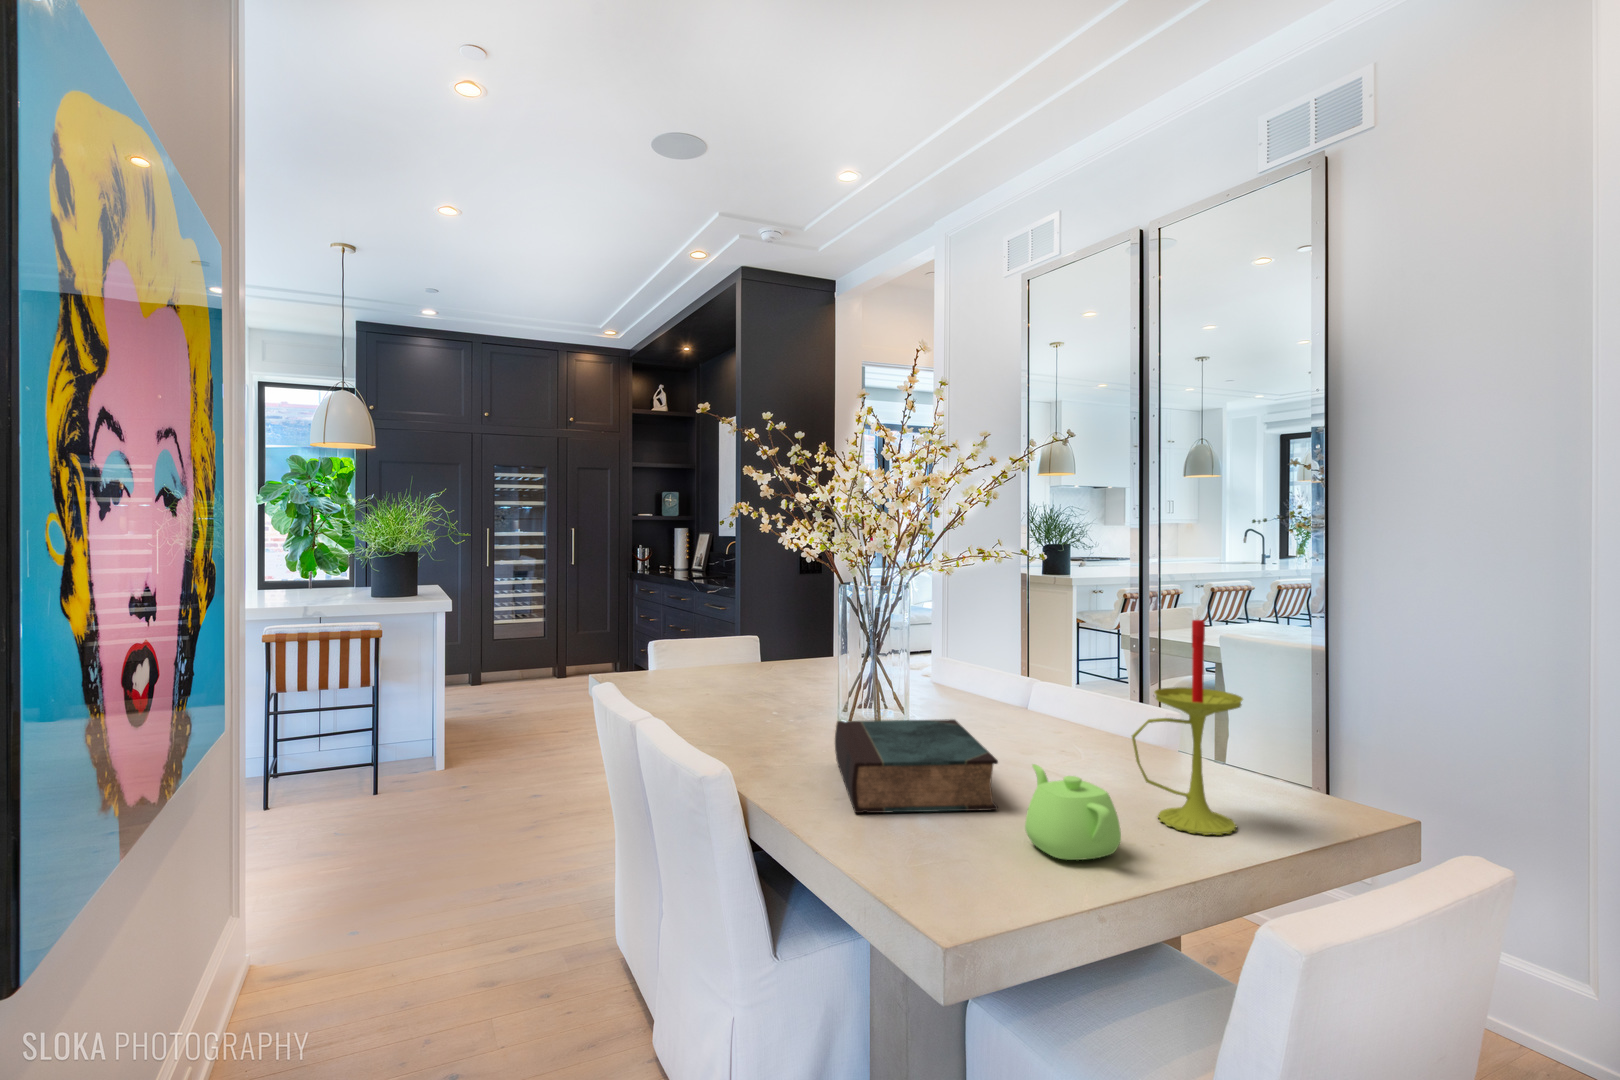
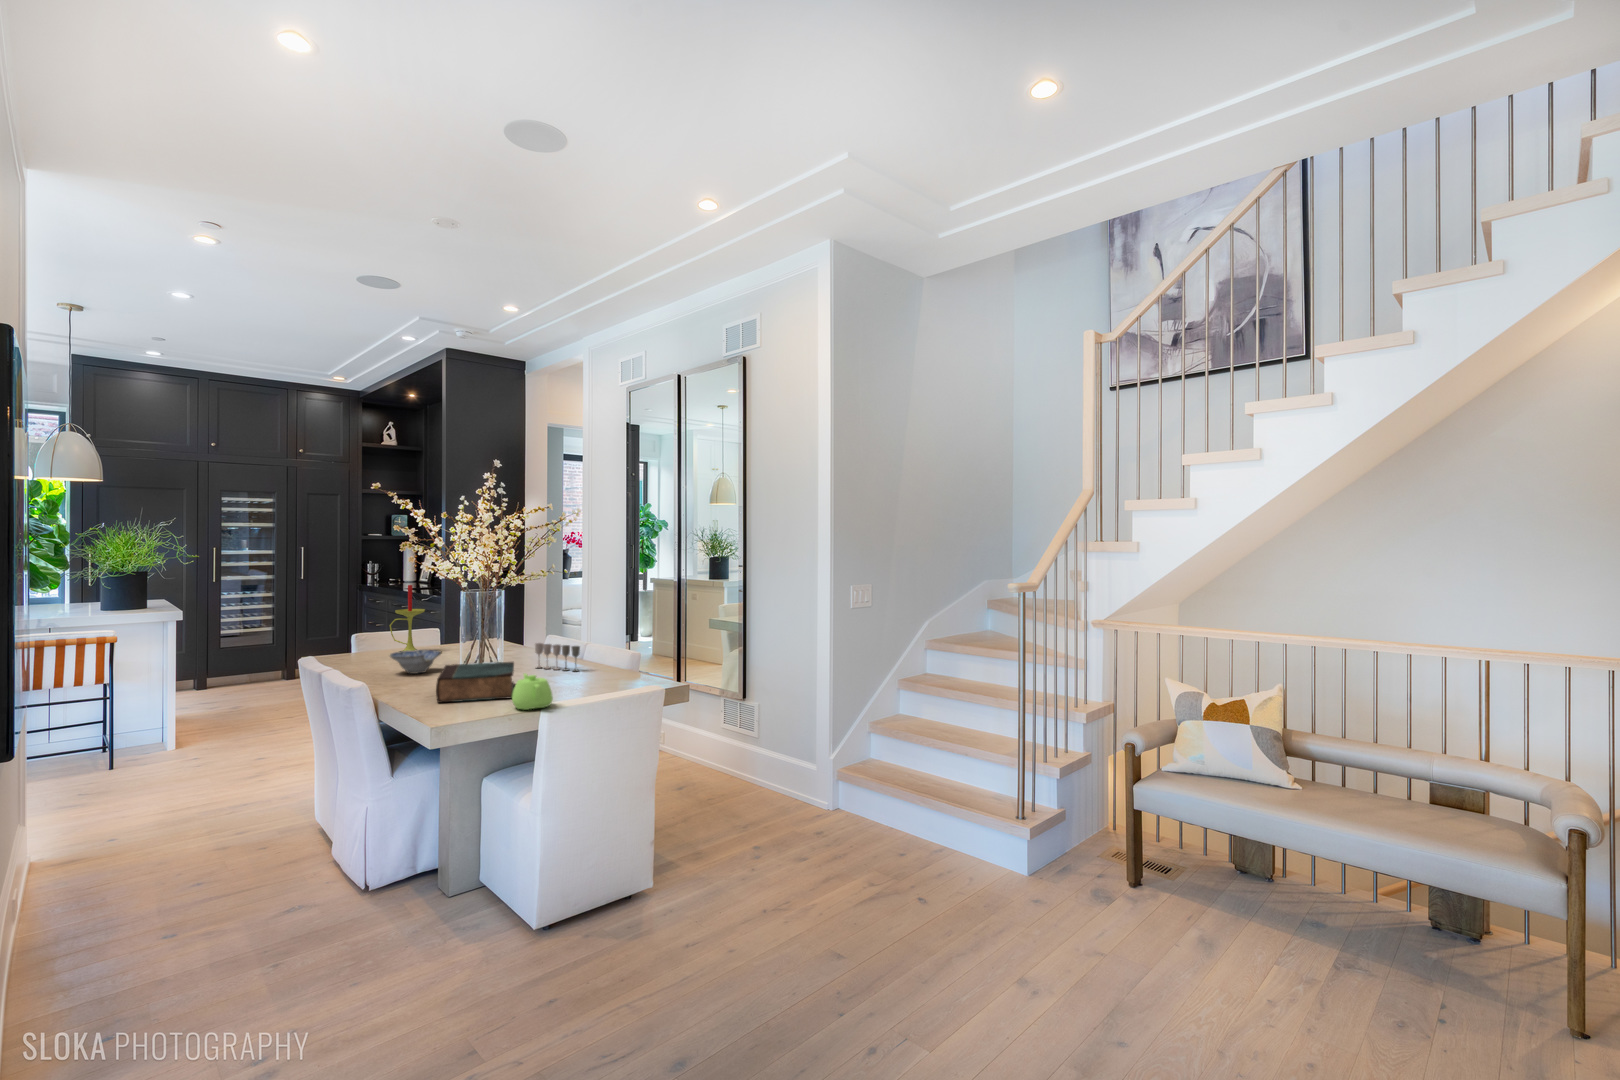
candle: present [1132,620,1243,835] -> present [390,585,425,651]
wine glass: none [954,677,1045,734] -> present [535,643,580,671]
ceramic bowl: none [724,679,803,722] -> present [390,650,442,674]

